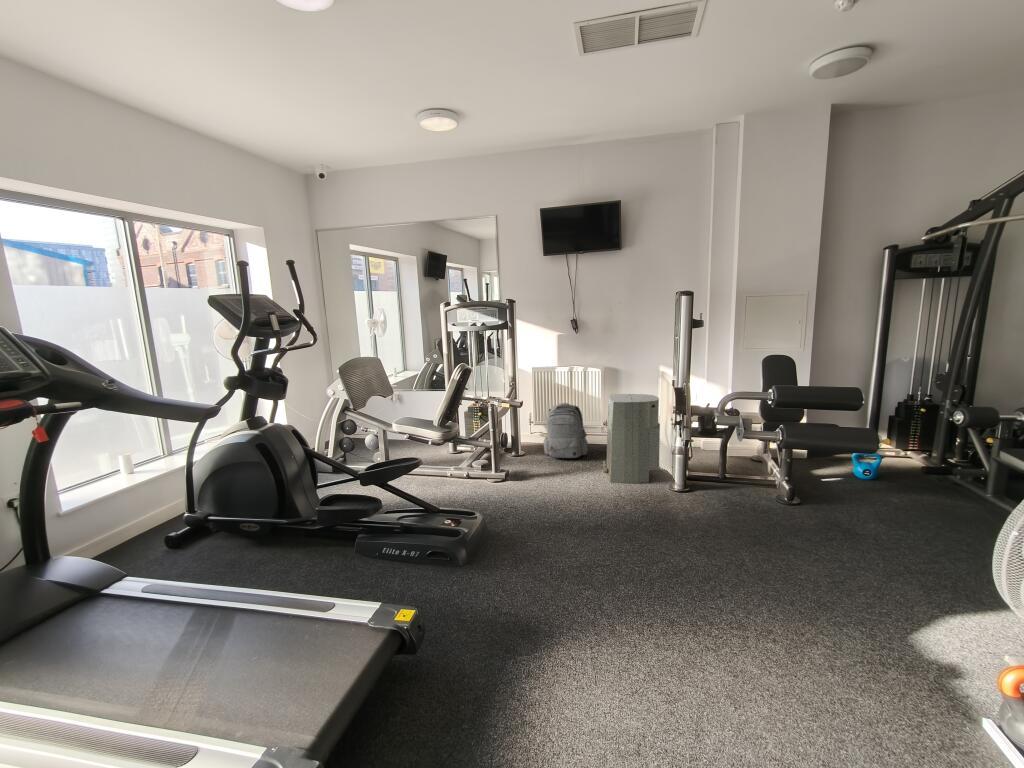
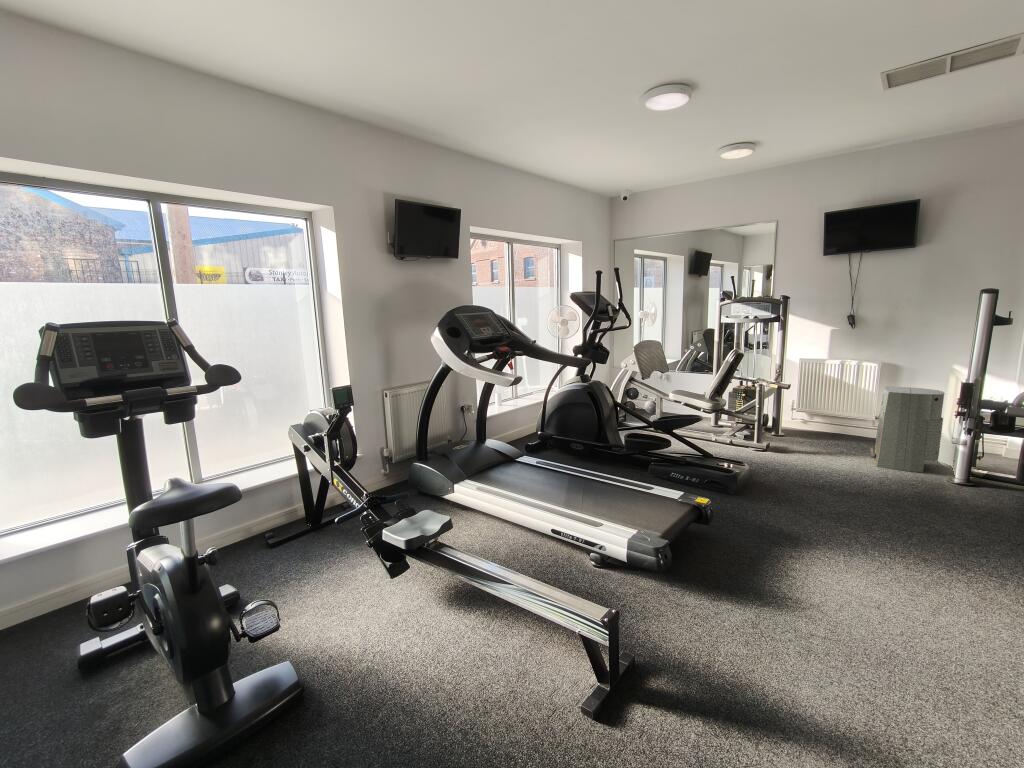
backpack: present [544,403,588,458] -> none [805,392,855,444]

